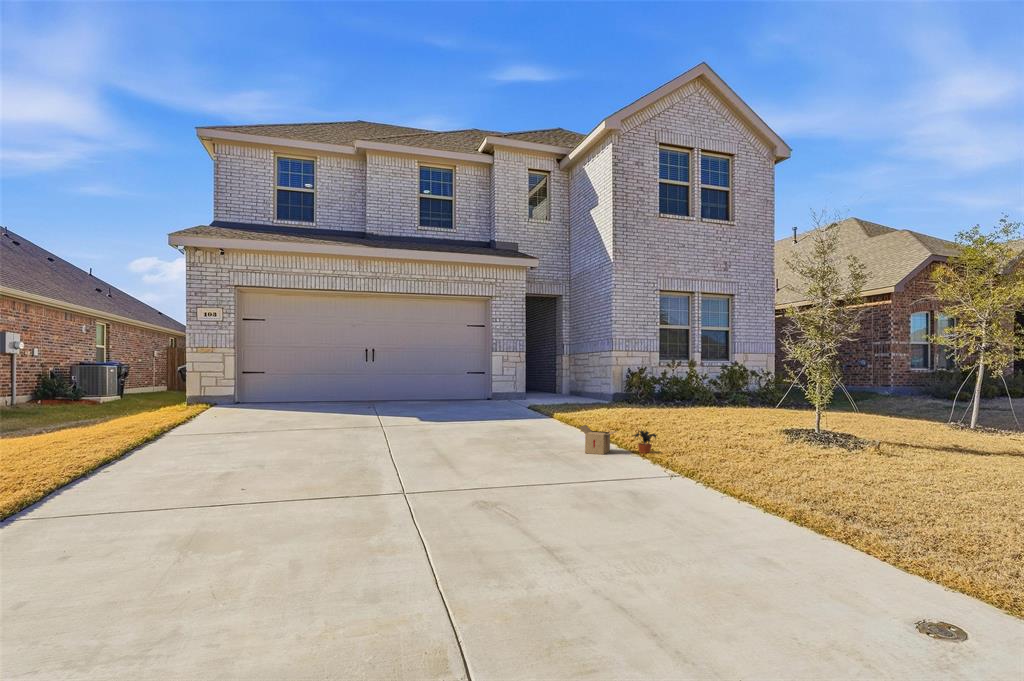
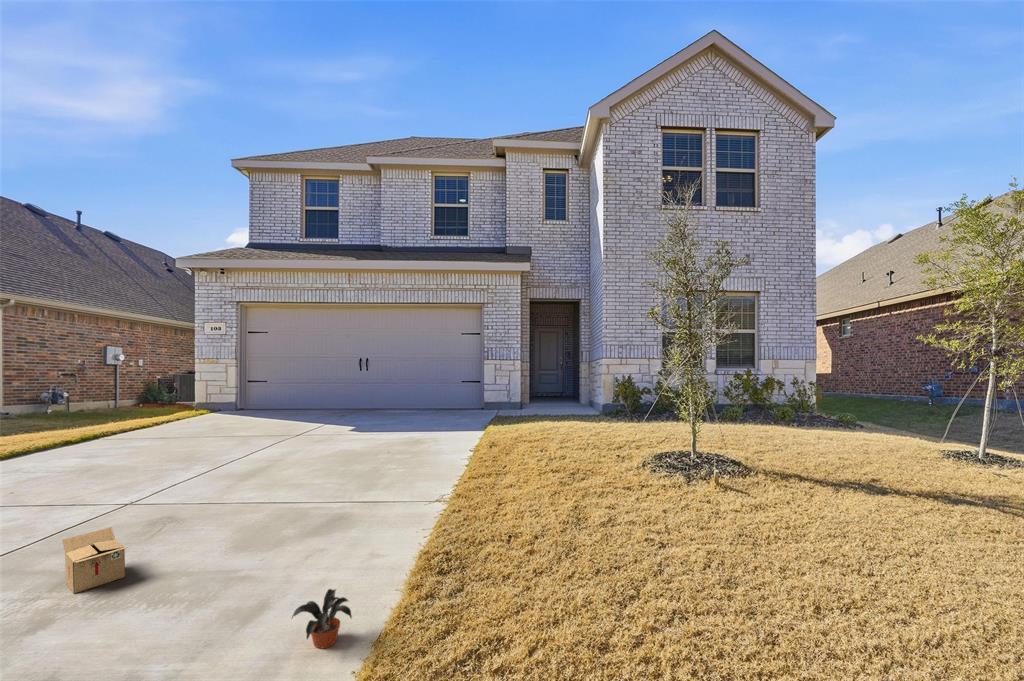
cardboard box: present [579,425,617,455] -> present [62,527,128,594]

